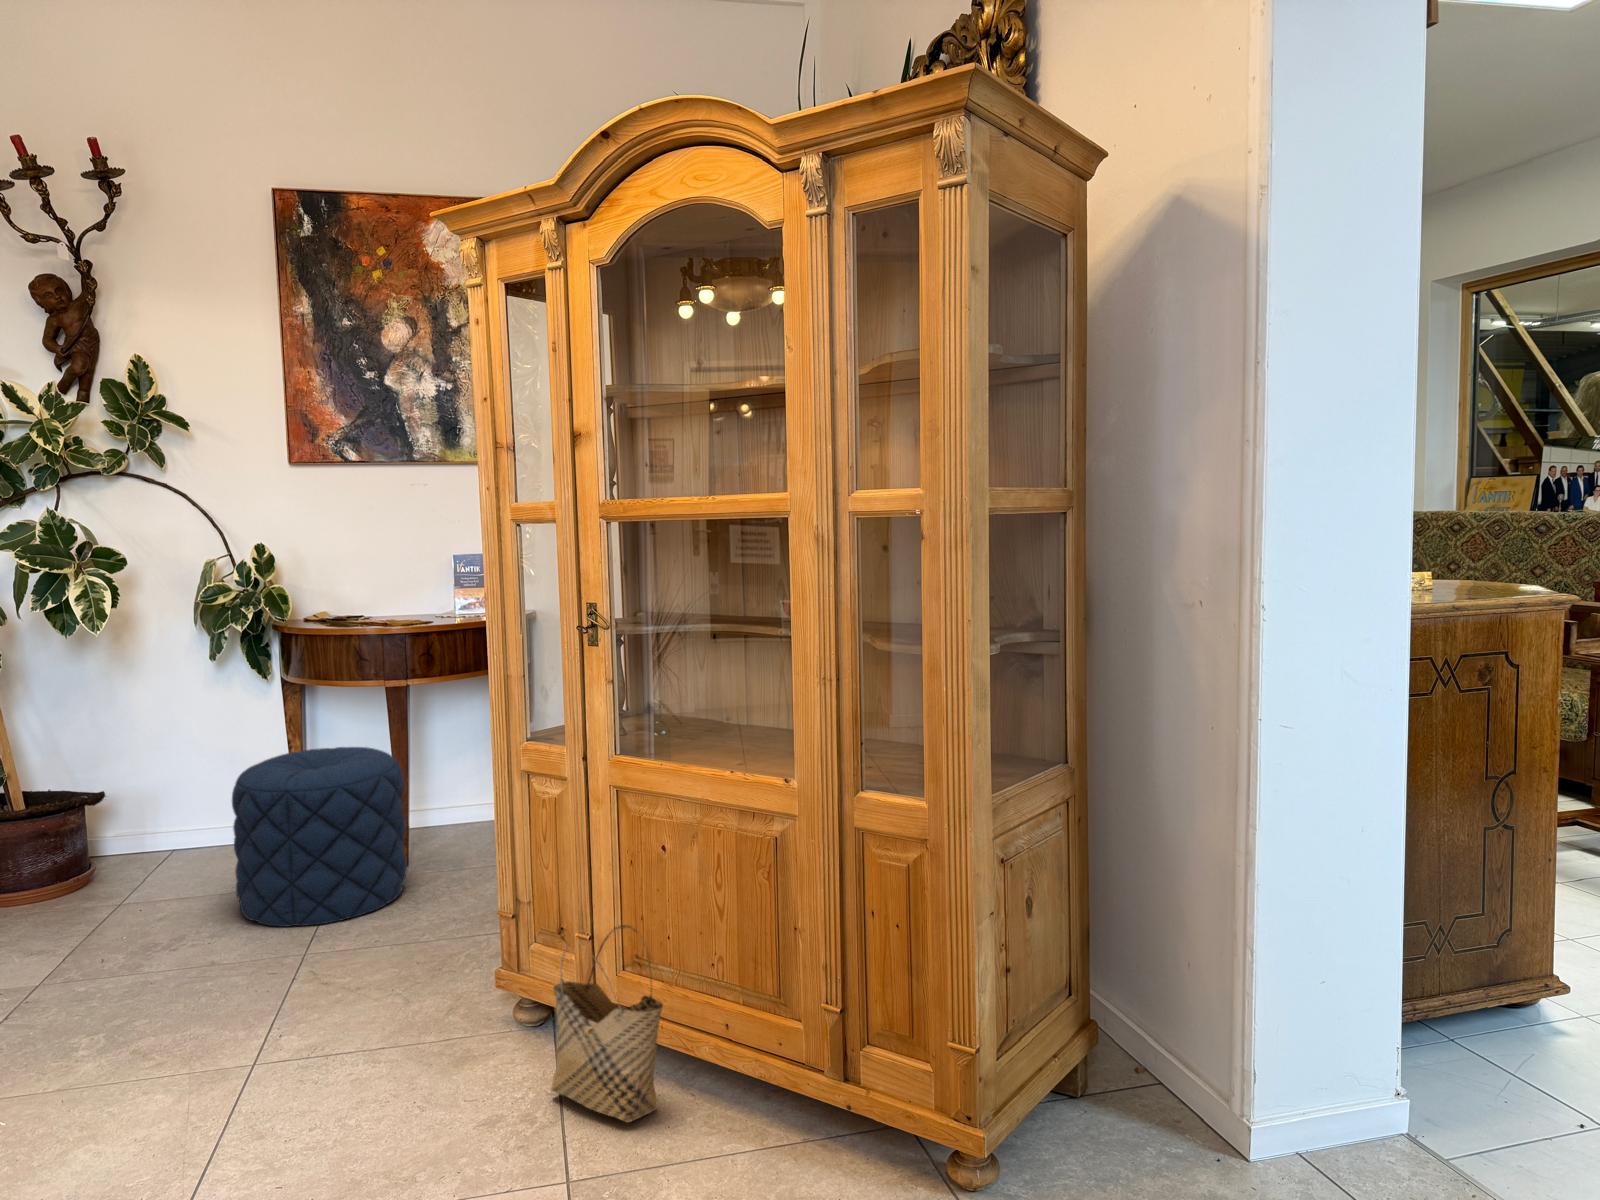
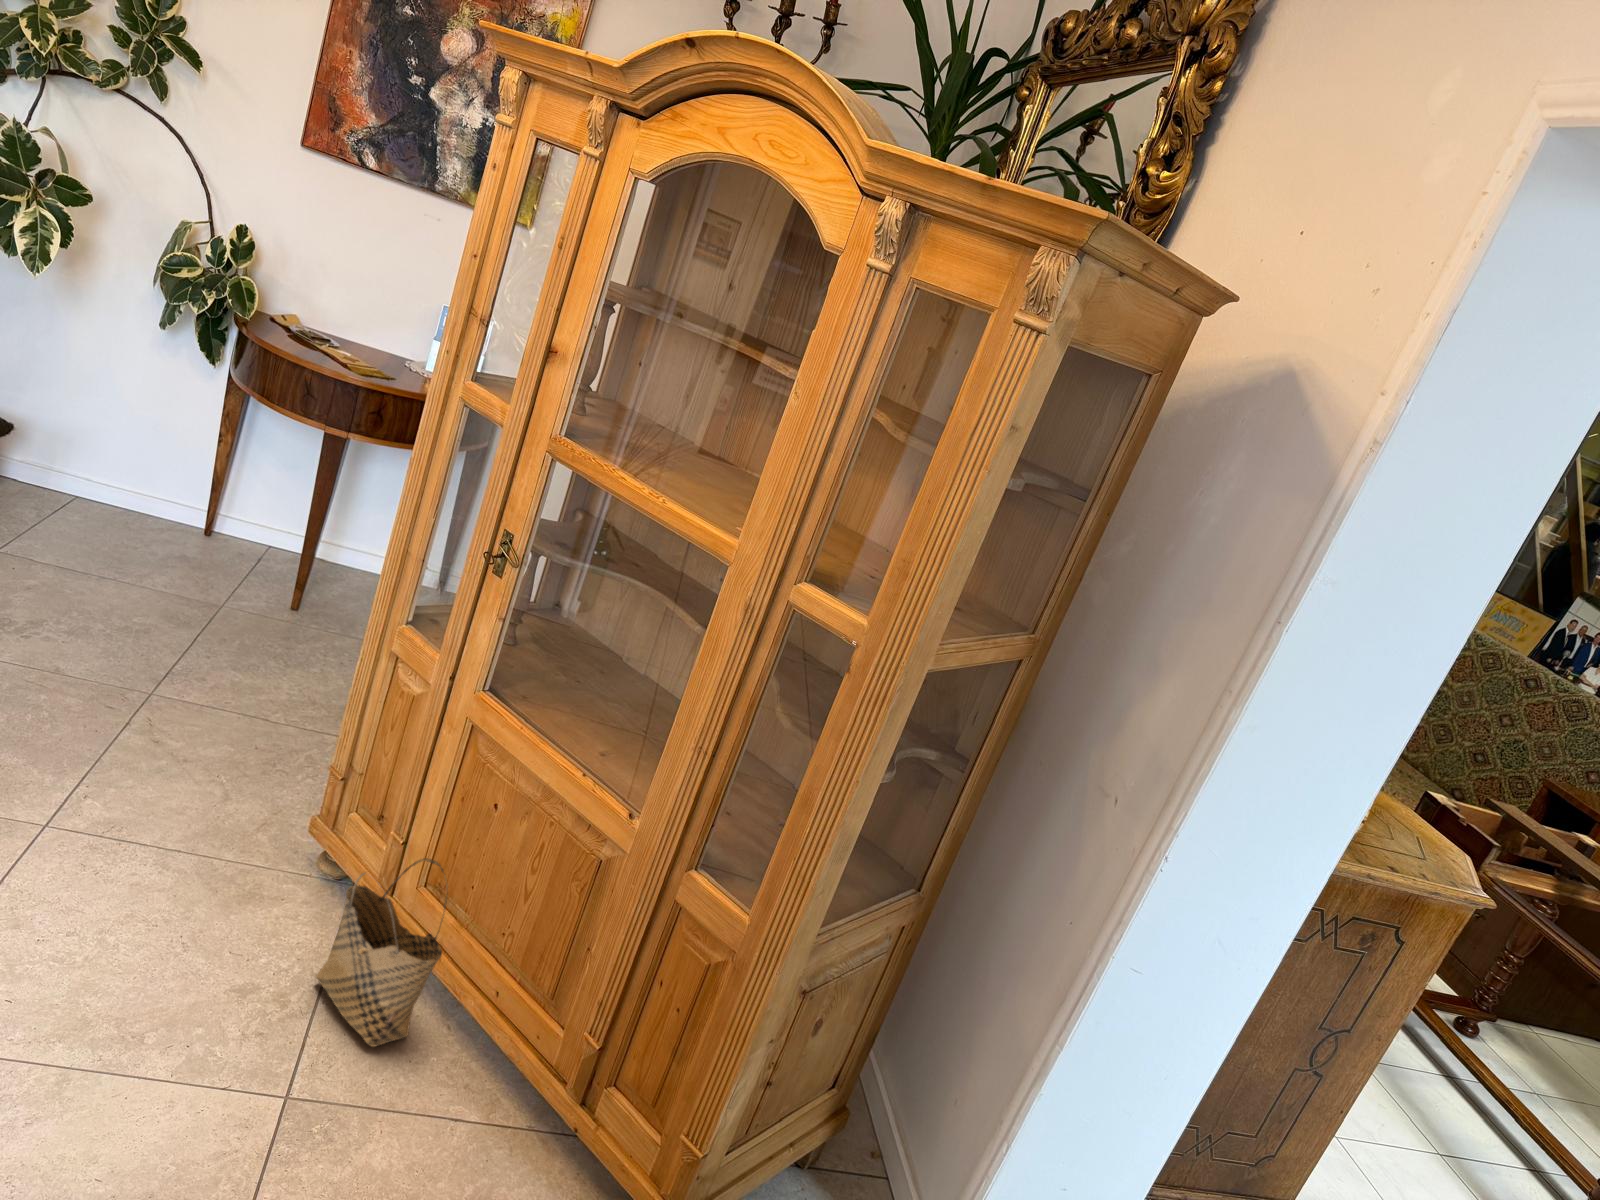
pouf: present [232,747,407,927] -> none [112,472,314,666]

